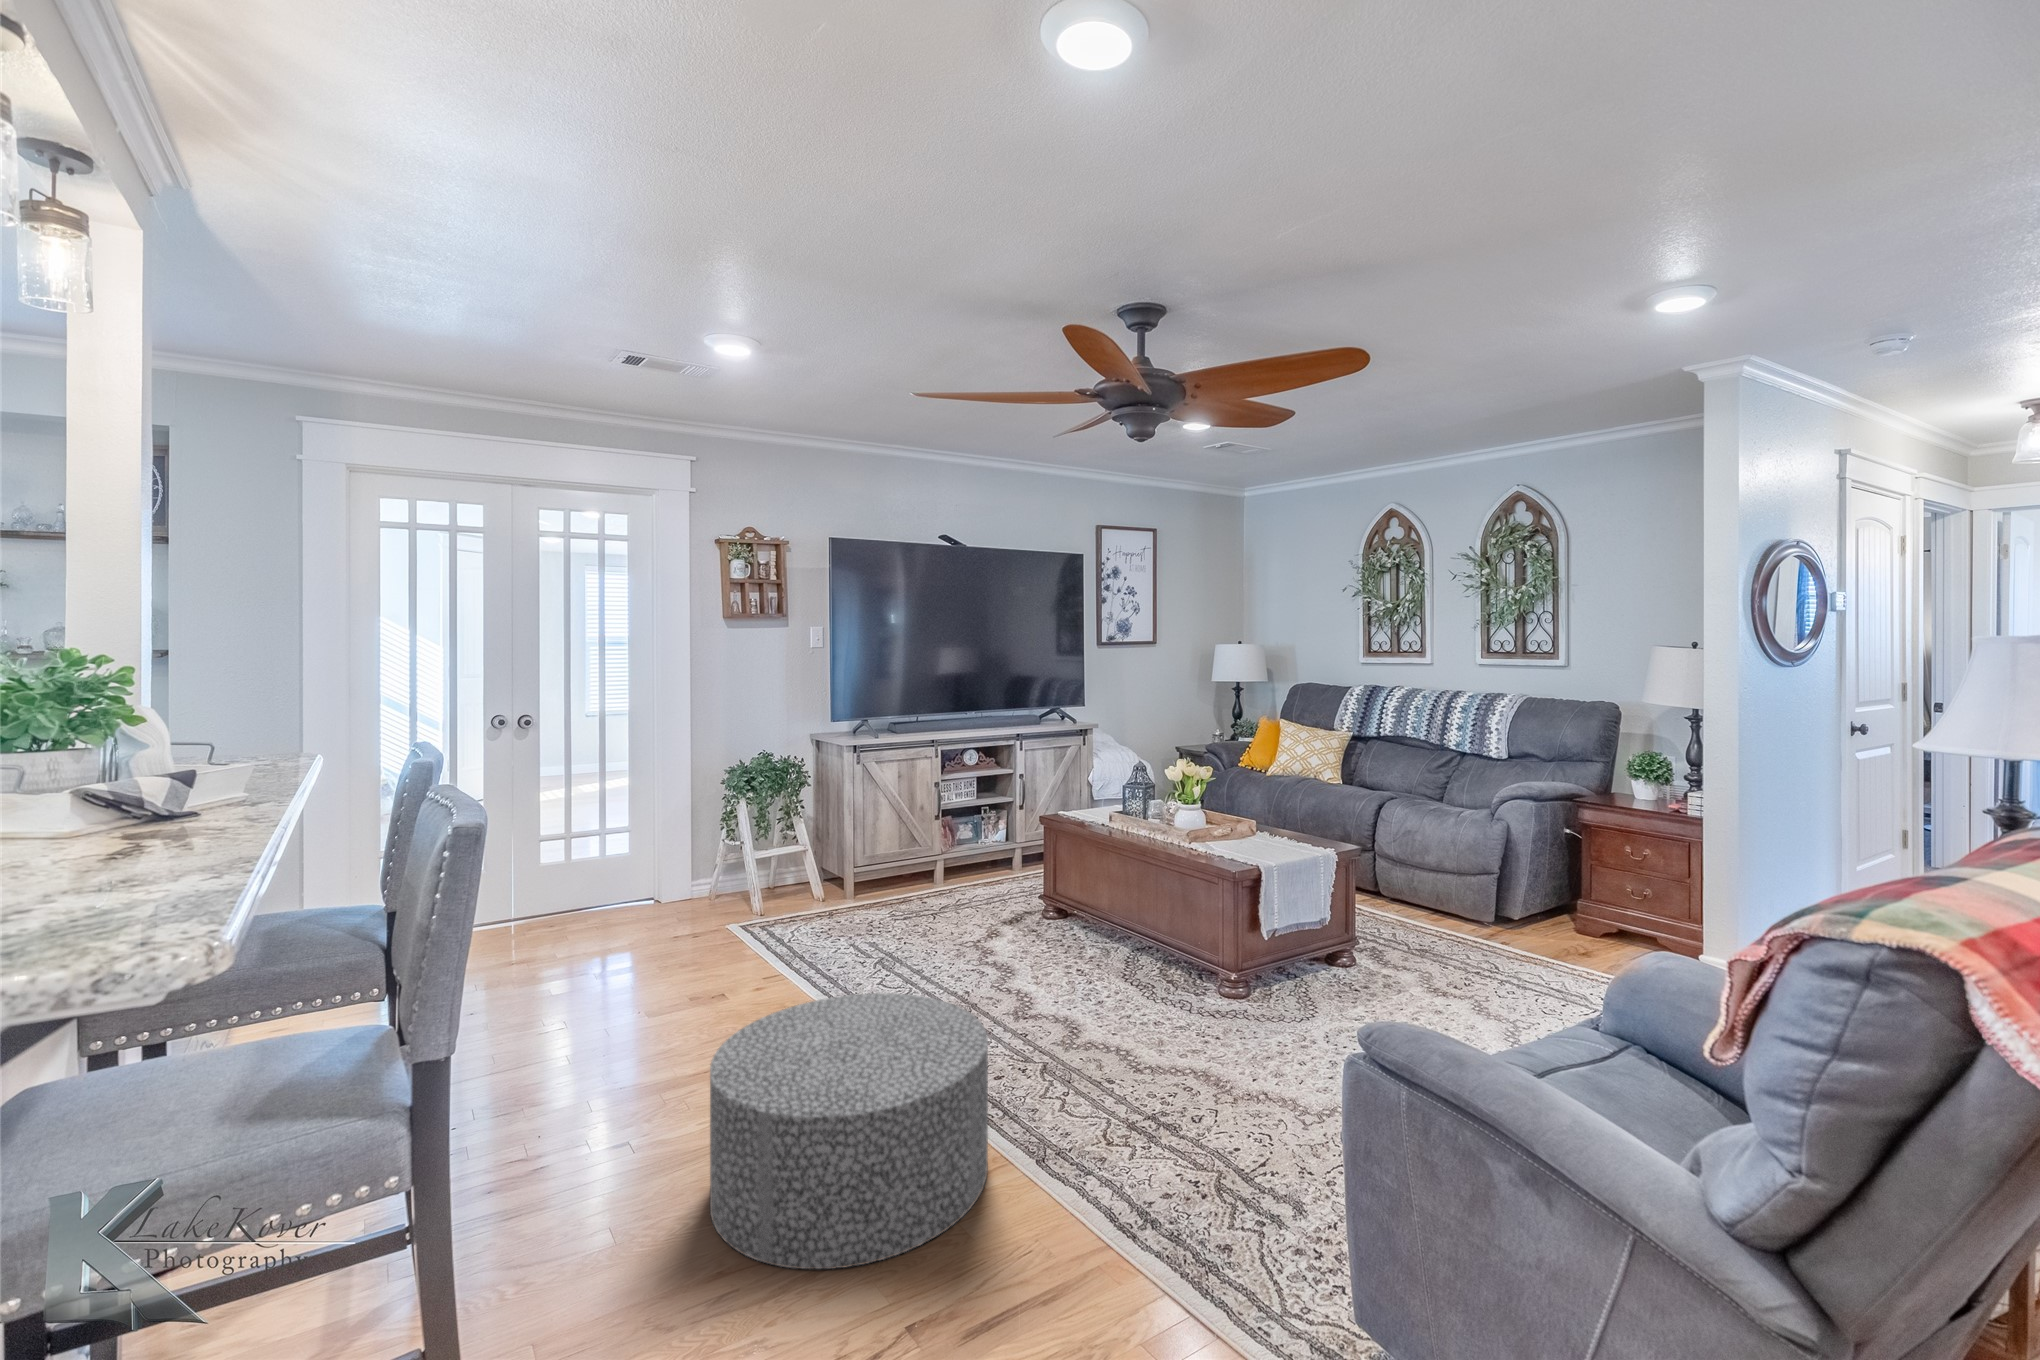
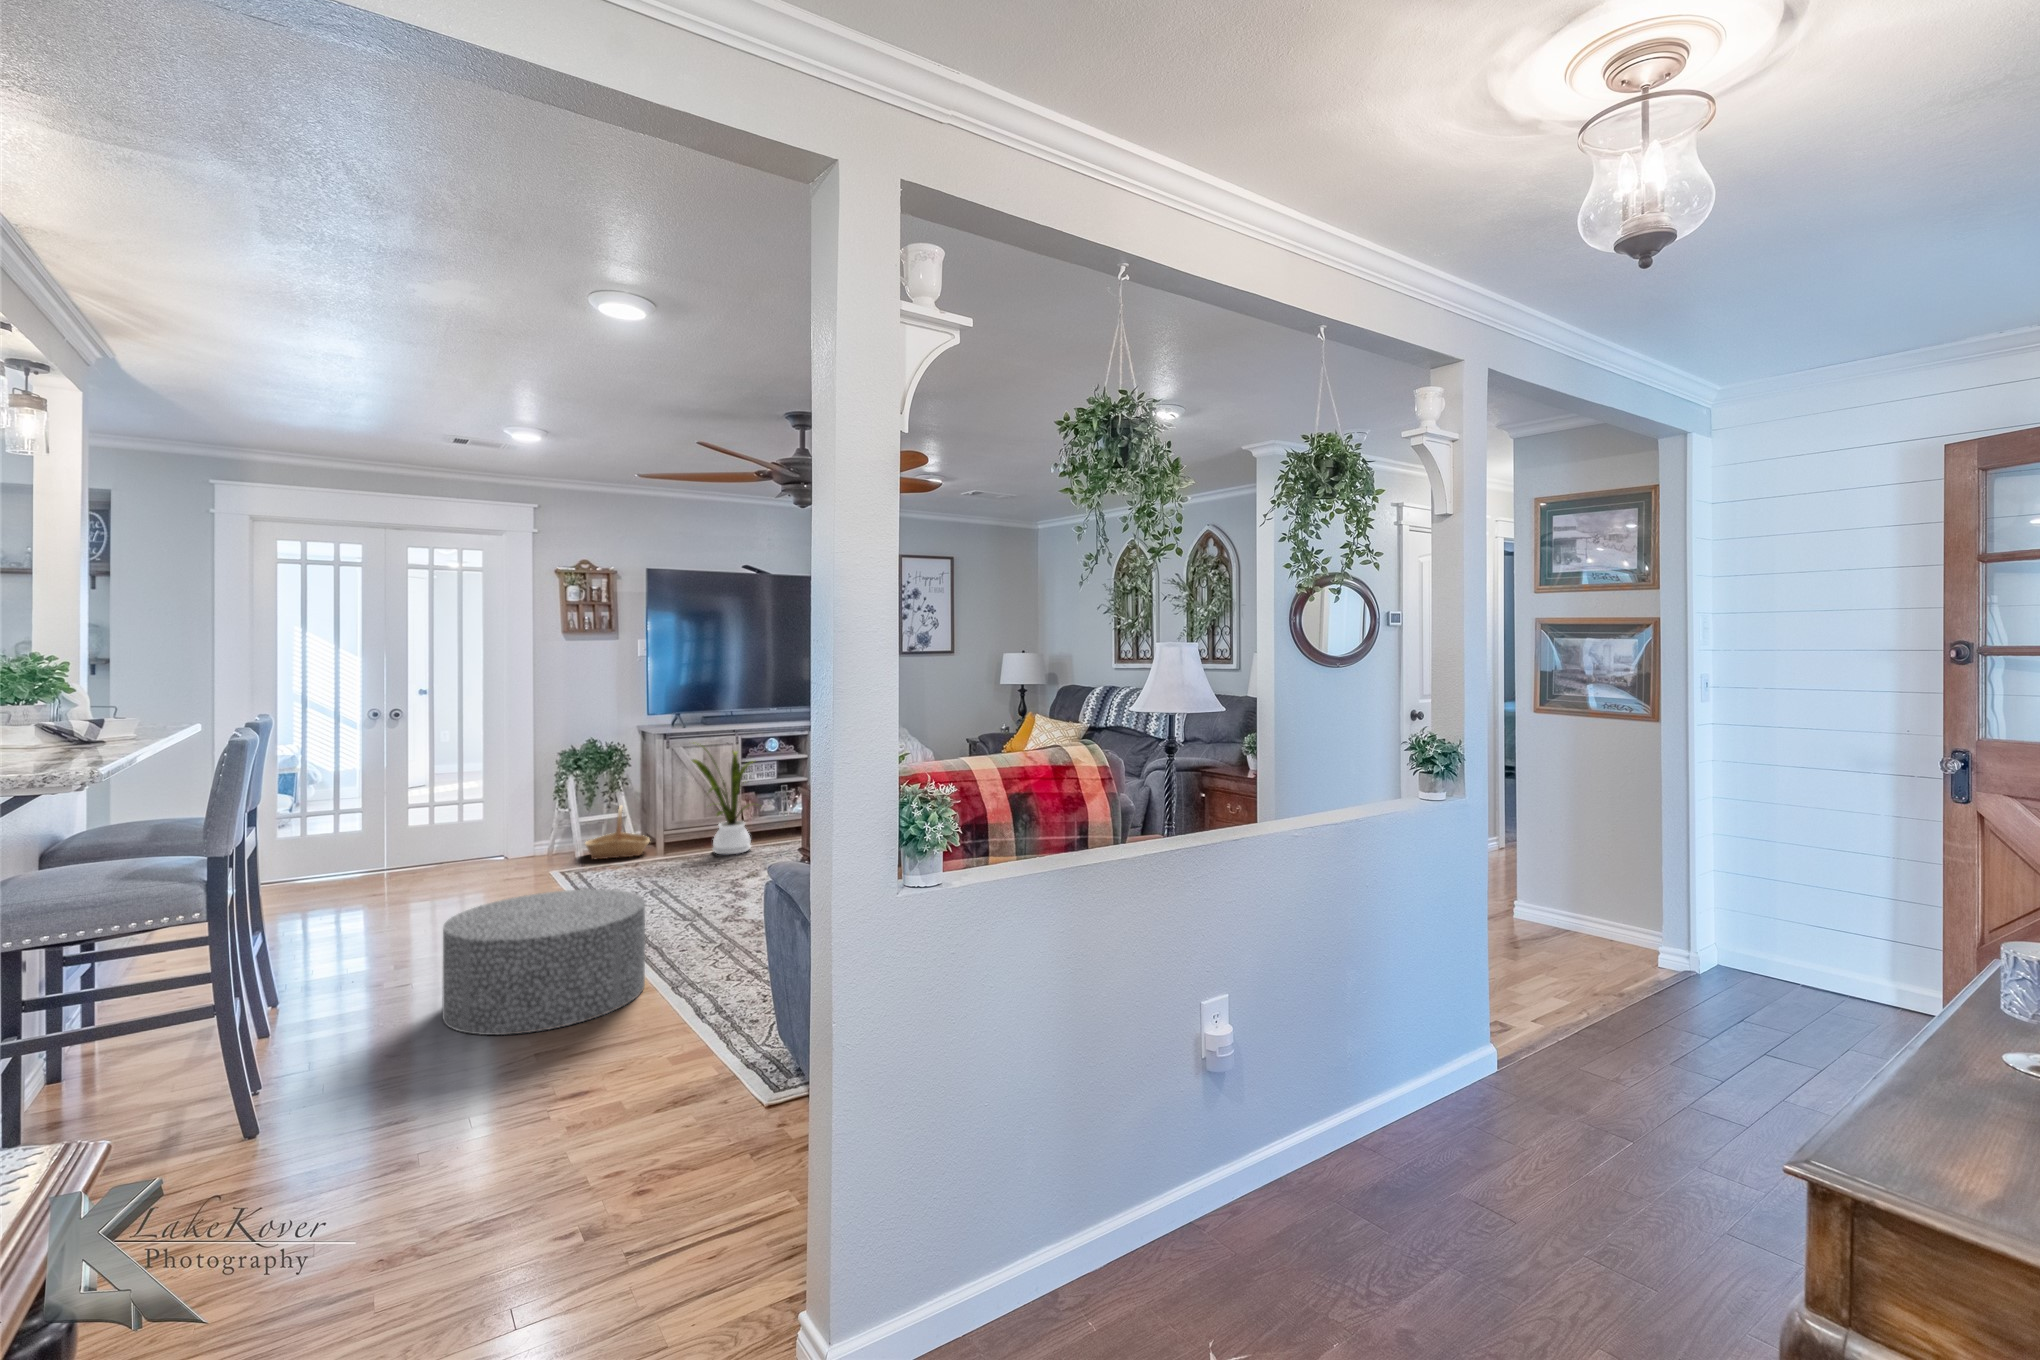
house plant: none [886,757,972,897] -> present [692,744,752,854]
basket: none [761,834,840,904] -> present [585,805,650,859]

